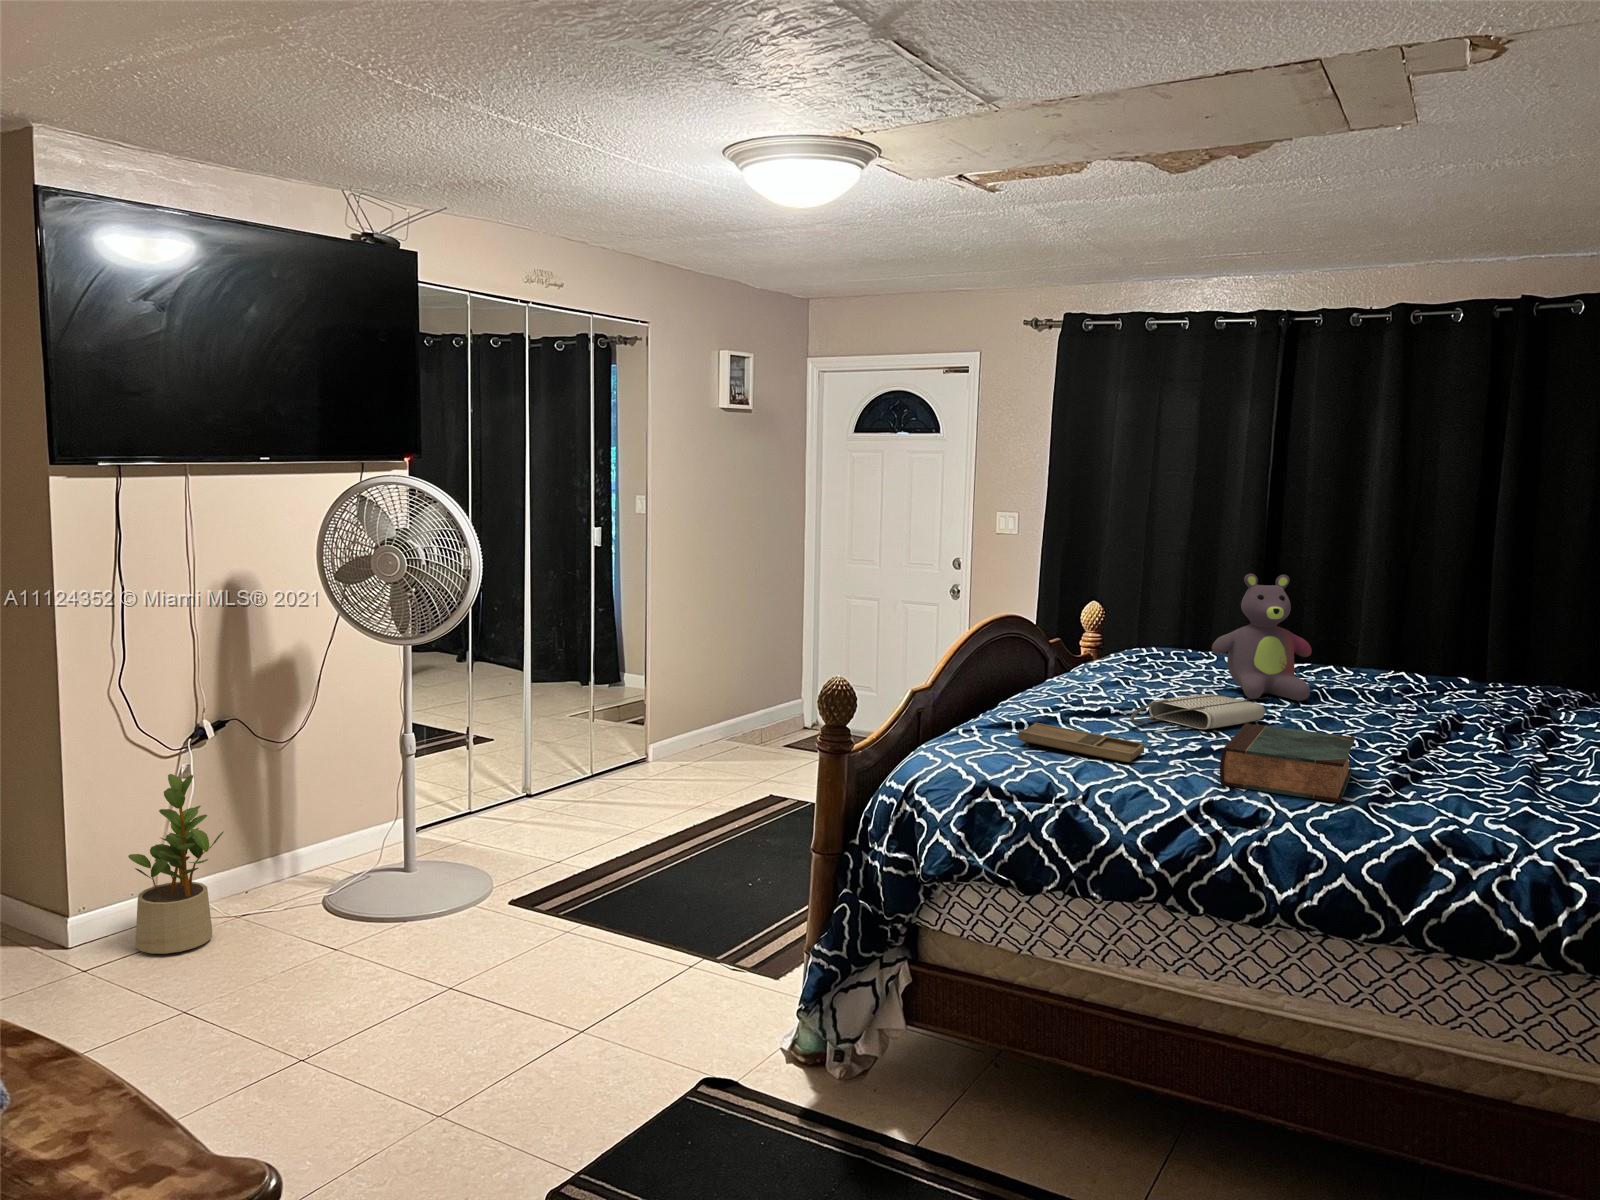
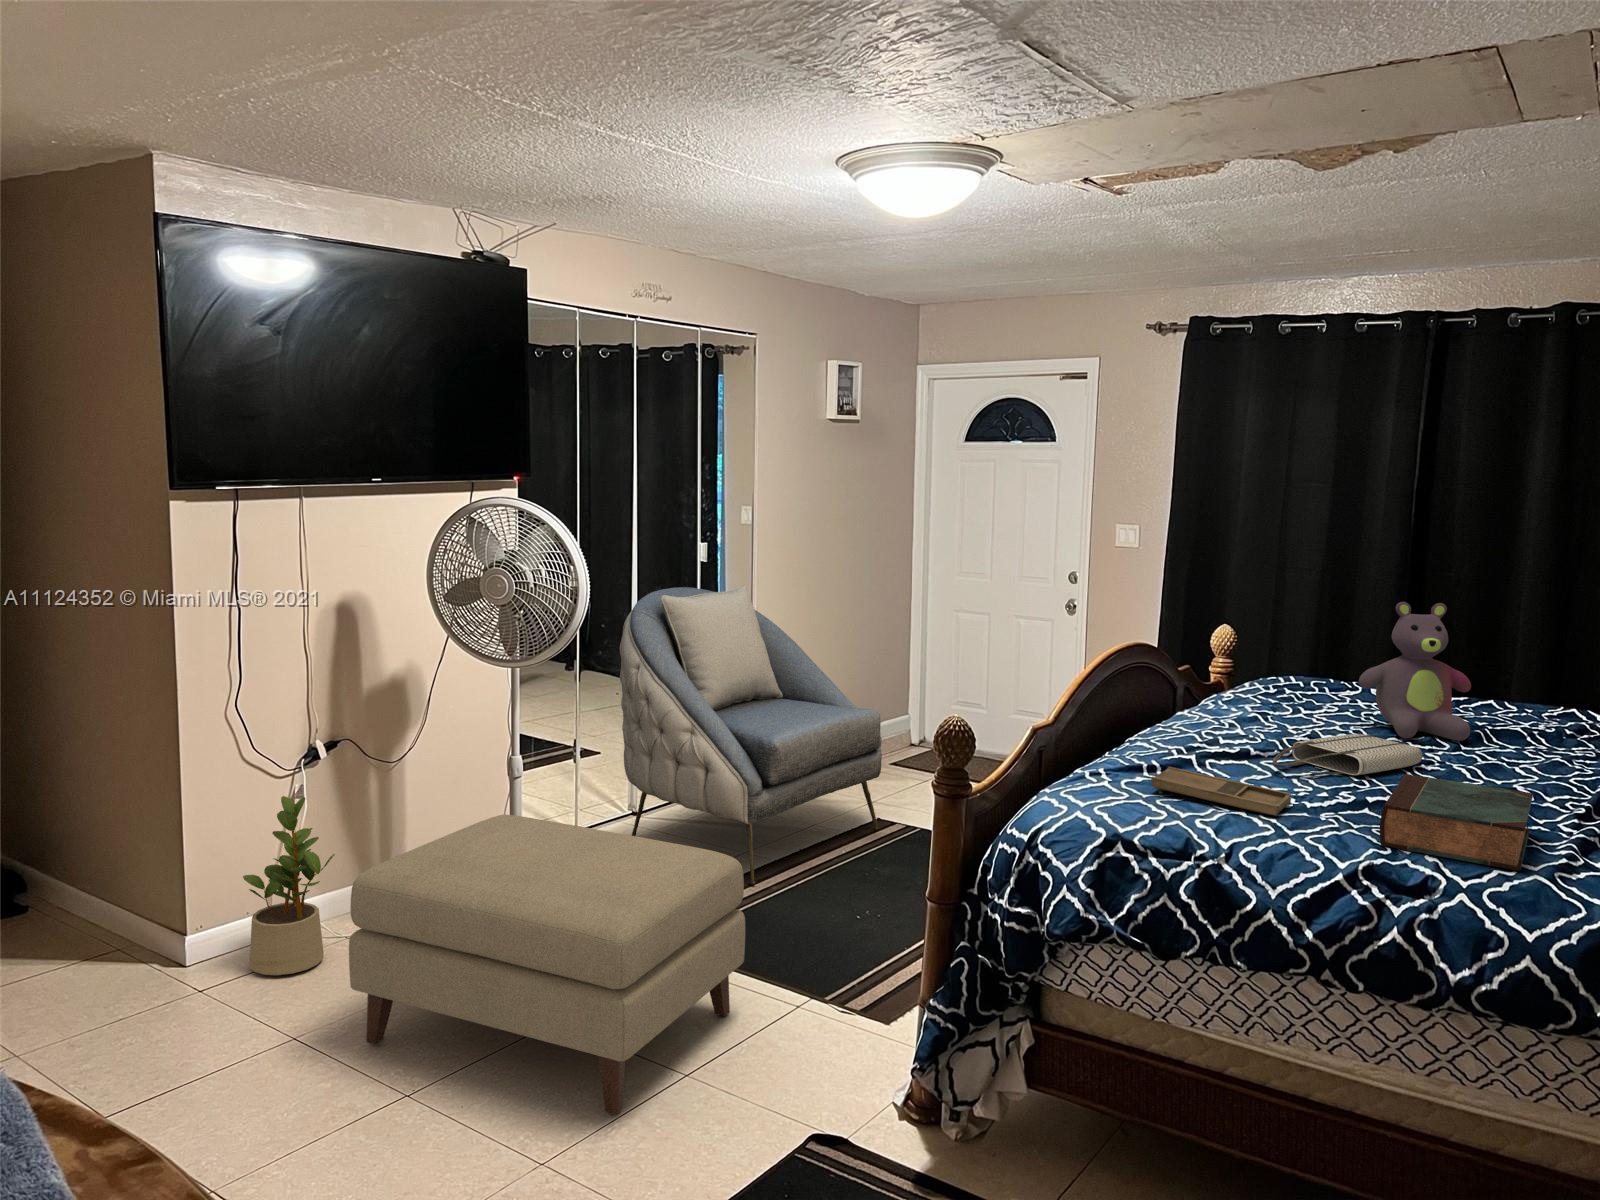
armchair: none [512,569,772,859] -> present [620,585,882,885]
ottoman: none [242,789,638,1068] -> present [349,815,745,1114]

